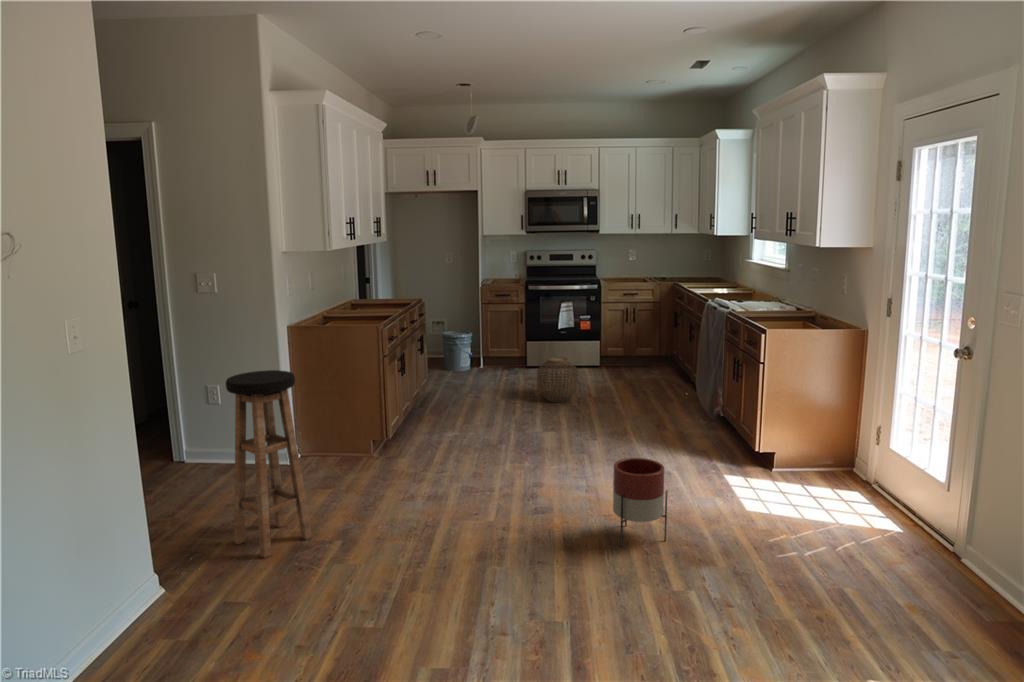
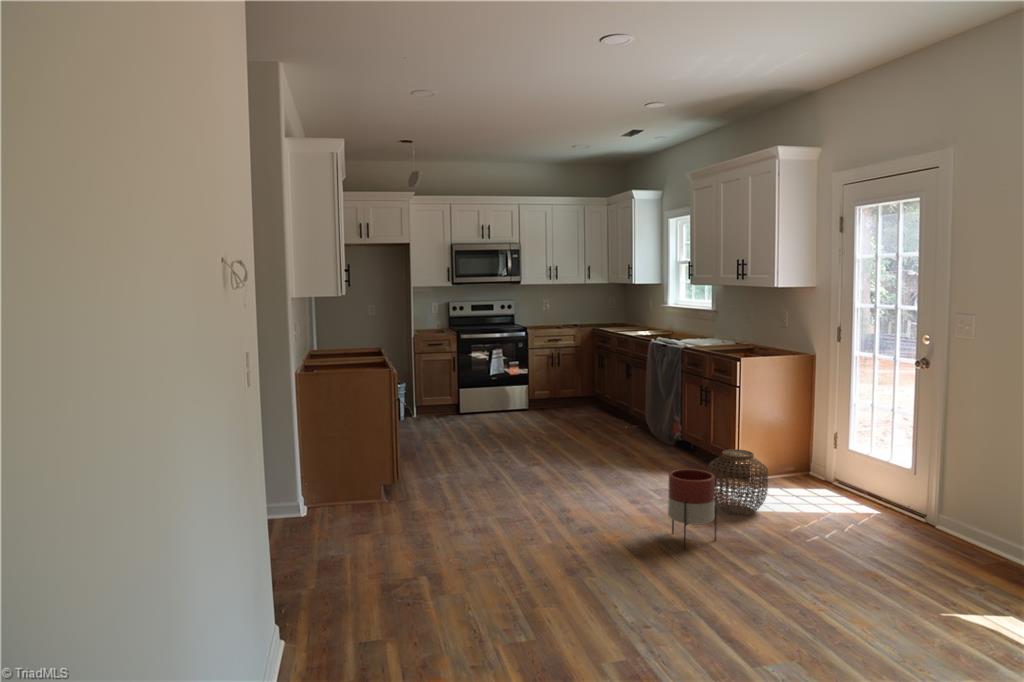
woven basket: present [537,357,578,402] -> present [708,449,768,515]
bar stool: present [226,370,312,558] -> none [311,405,390,600]

